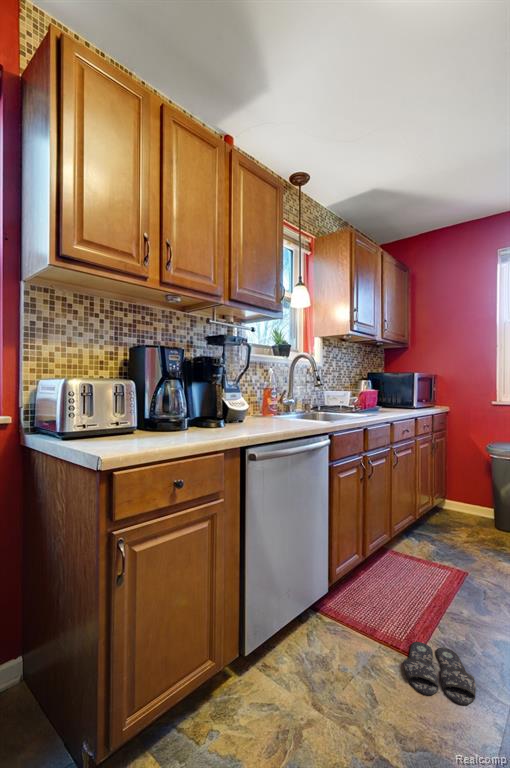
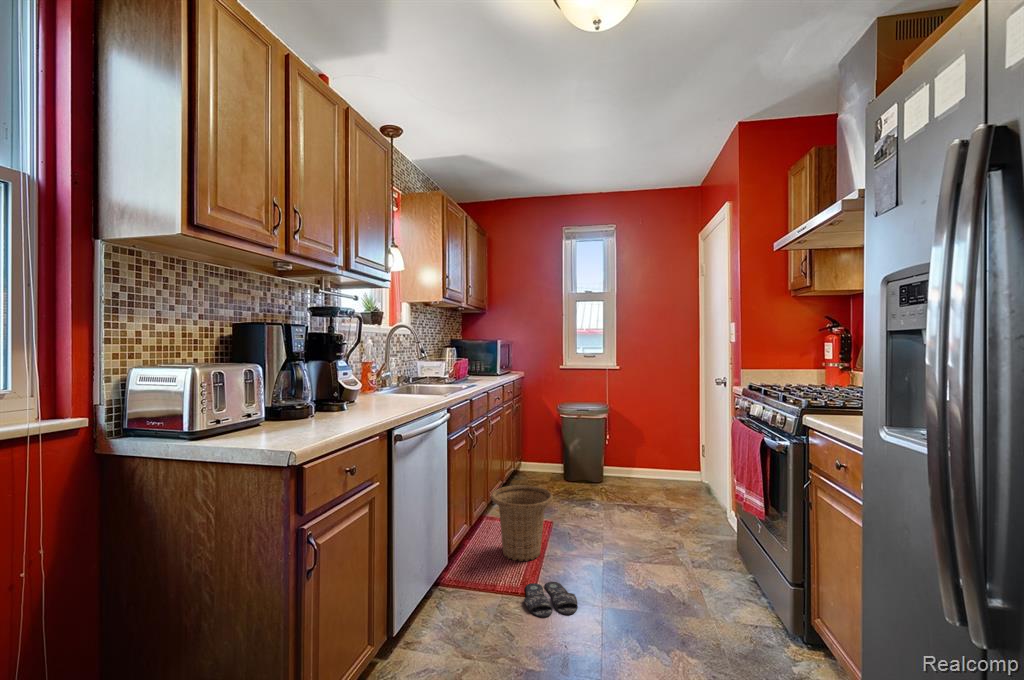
basket: none [383,523,458,612] -> present [491,485,553,561]

